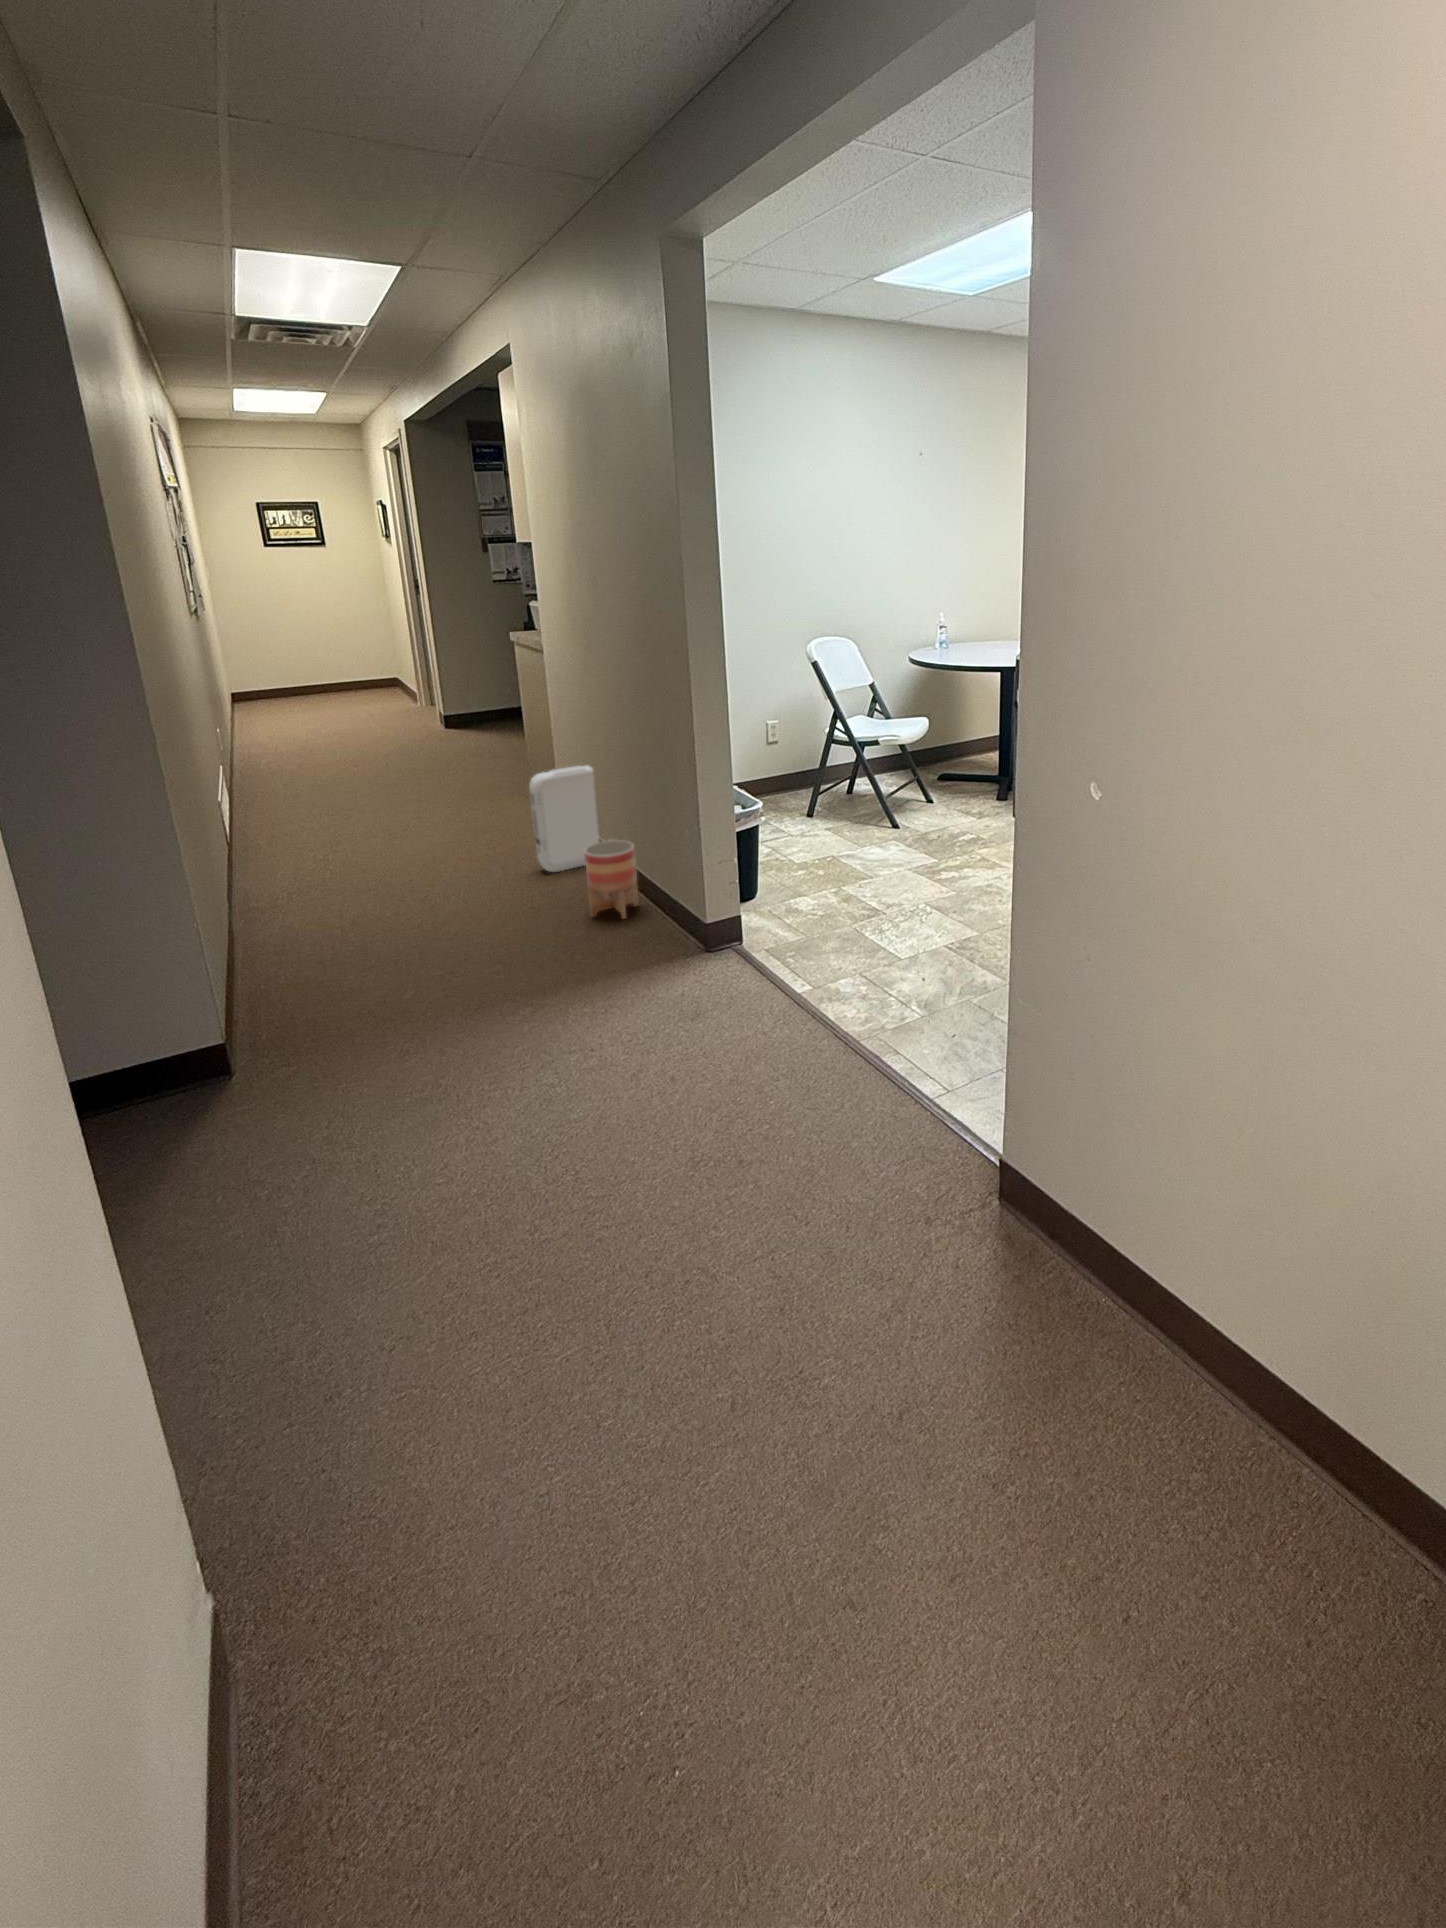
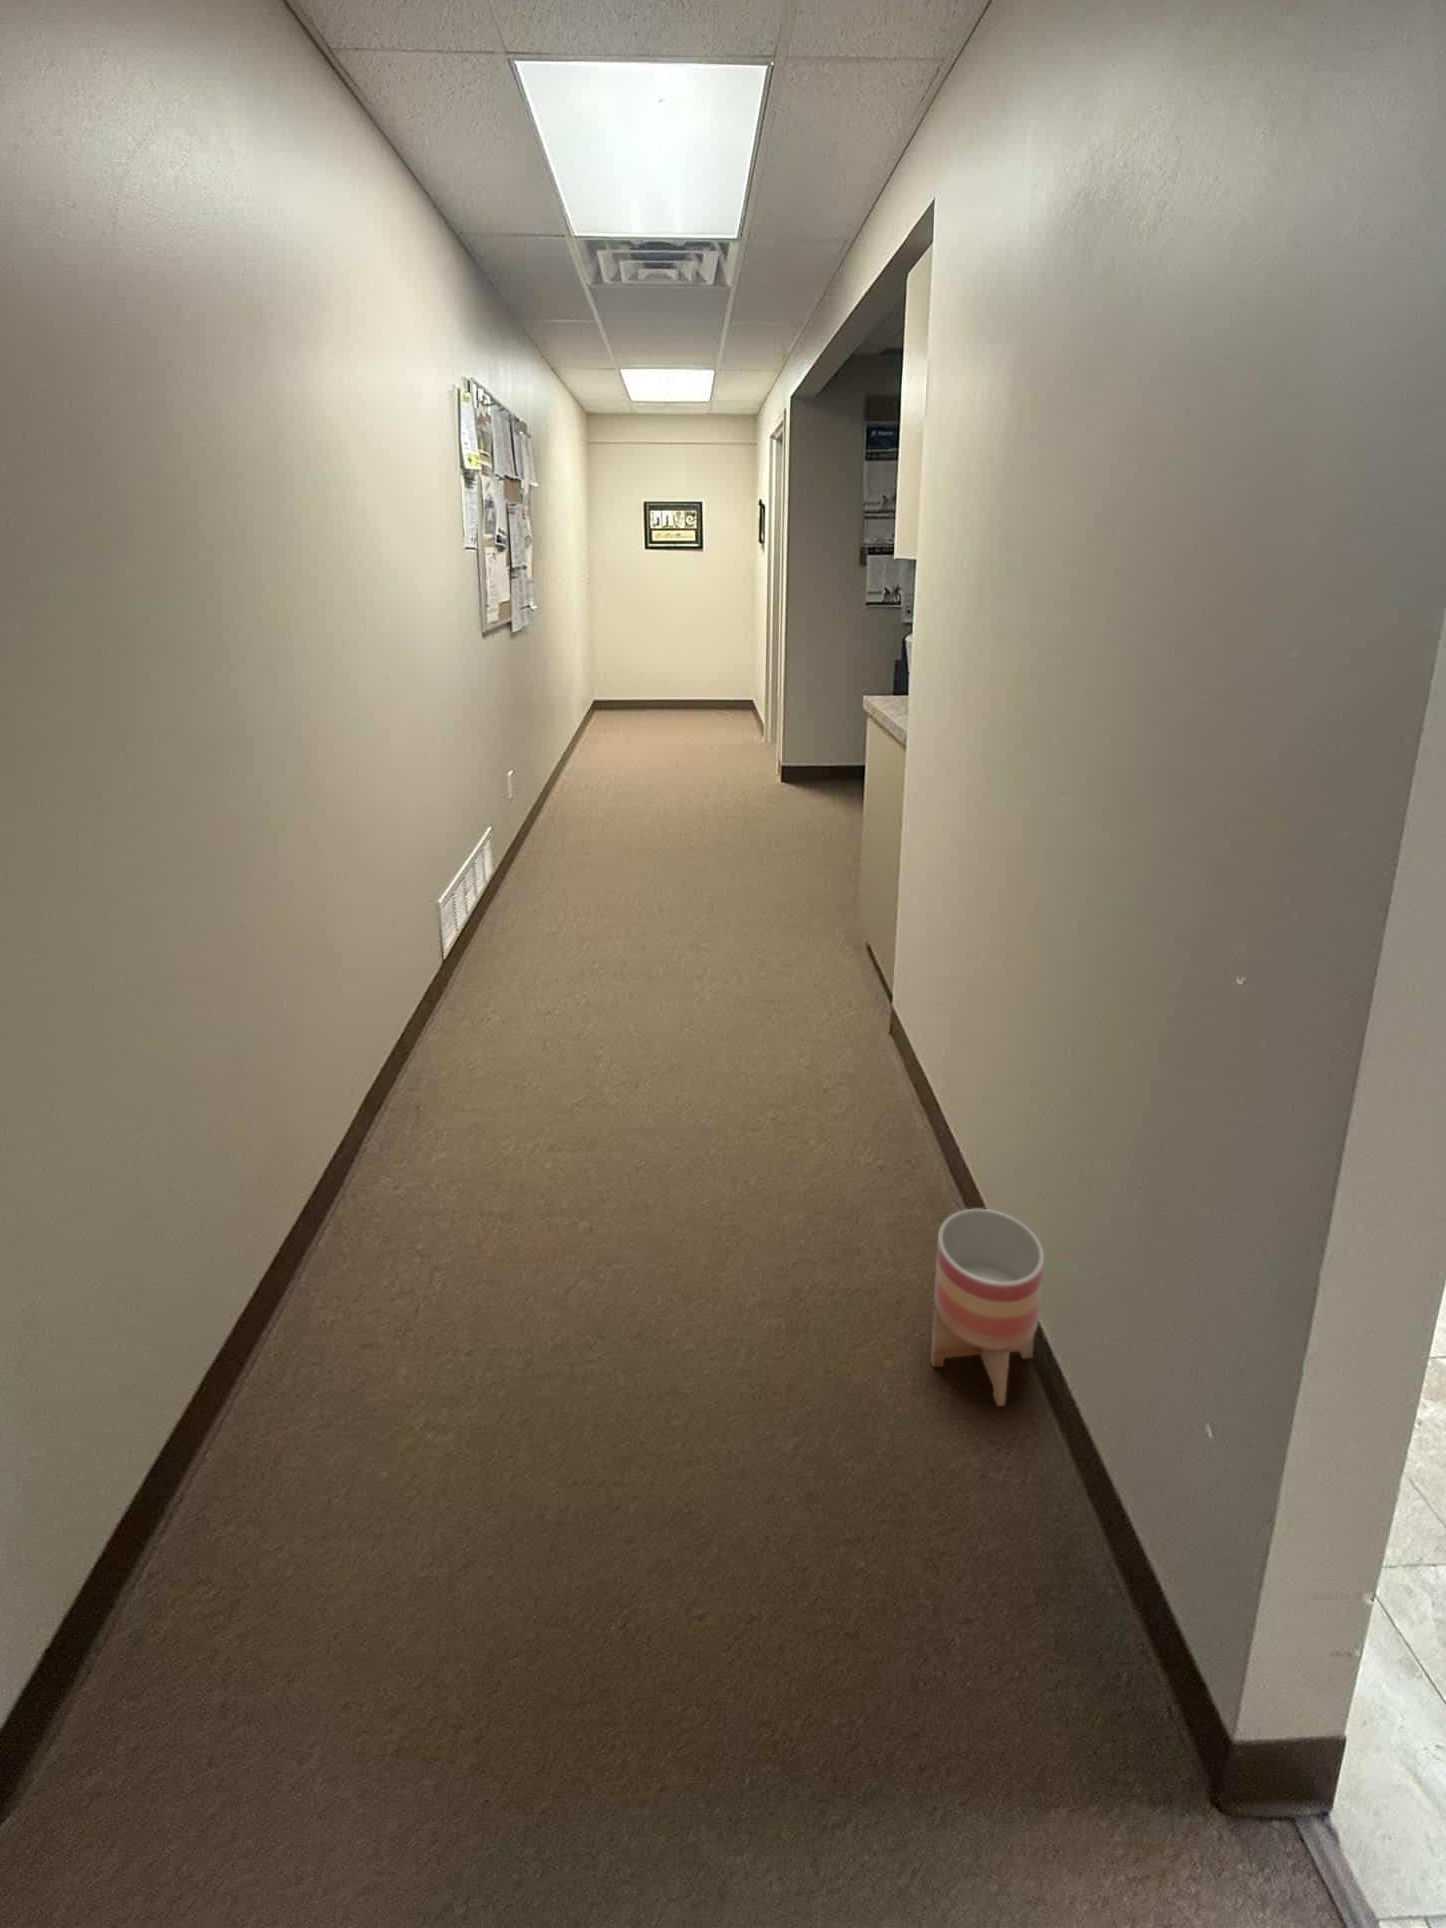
air purifier: present [529,766,599,872] -> none [854,985,997,1161]

